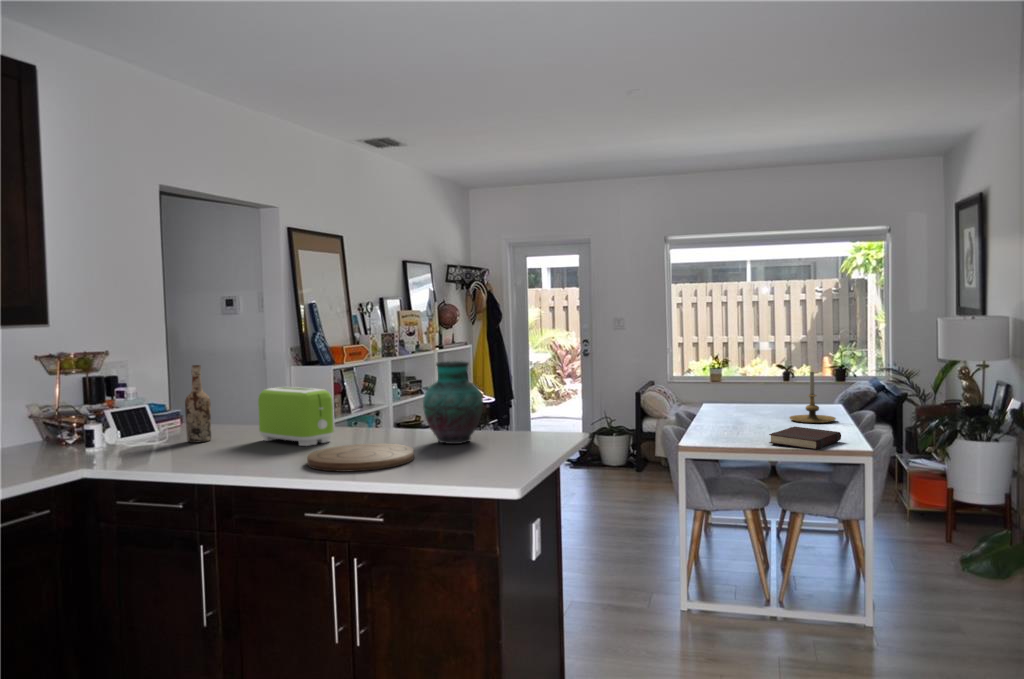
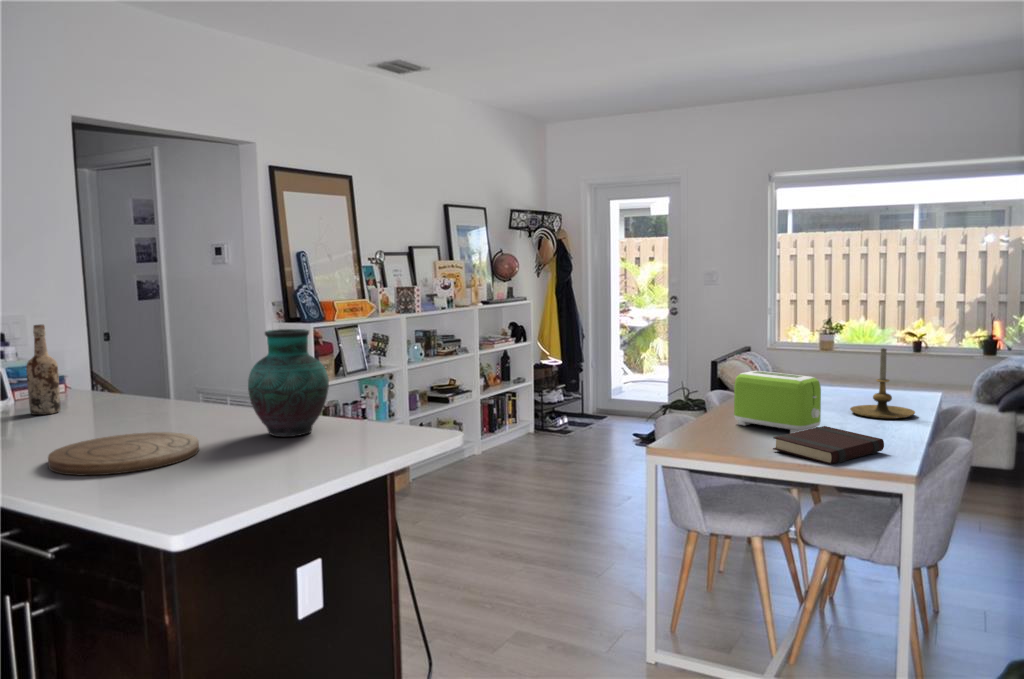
toaster: present [258,387,334,446] -> present [734,371,821,433]

